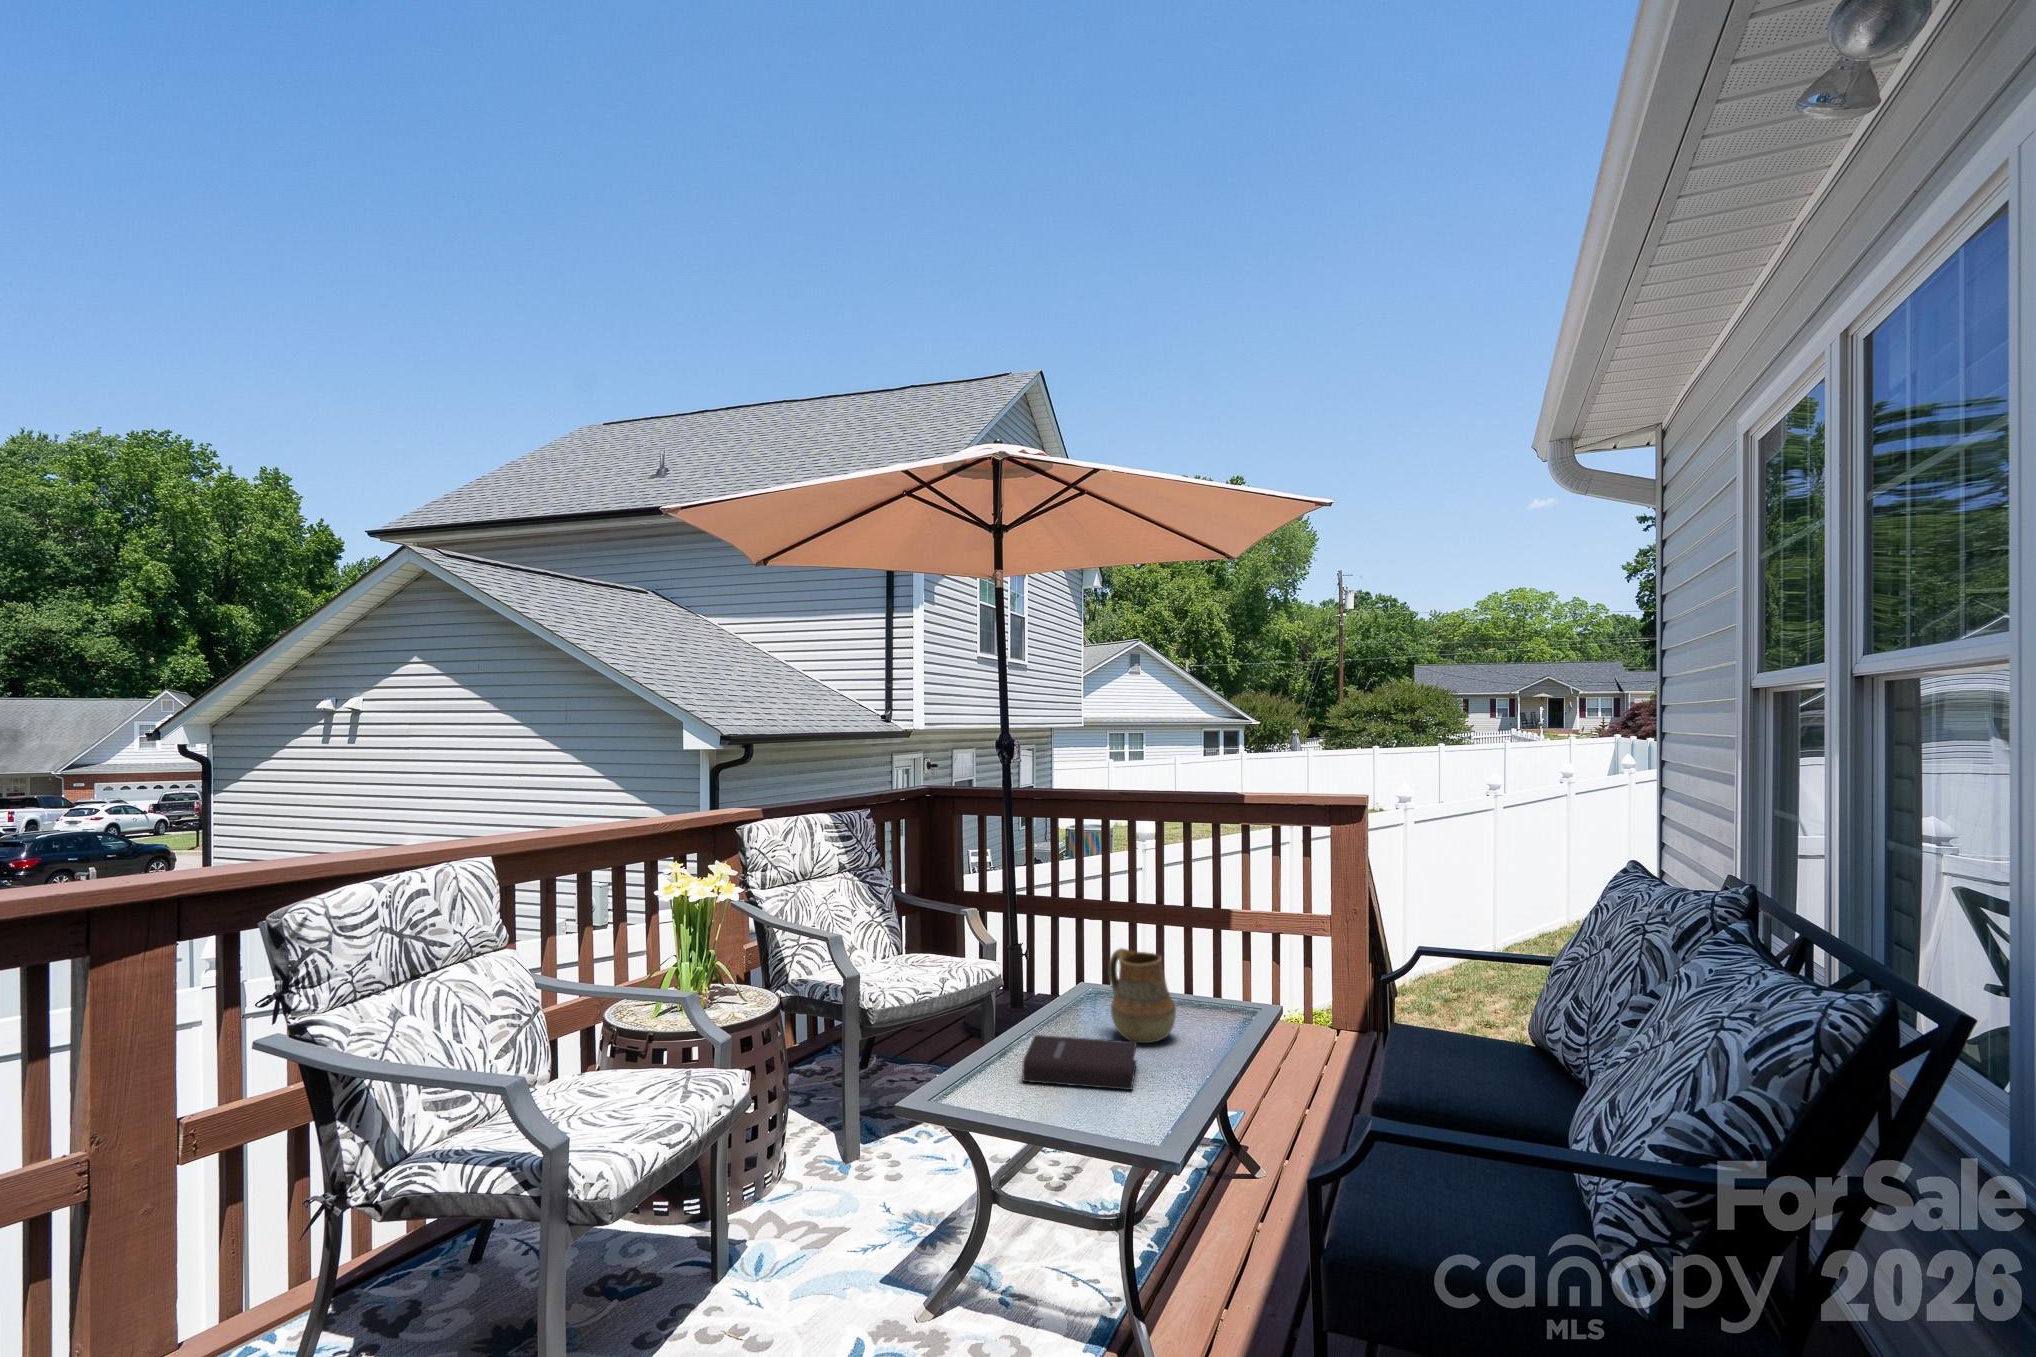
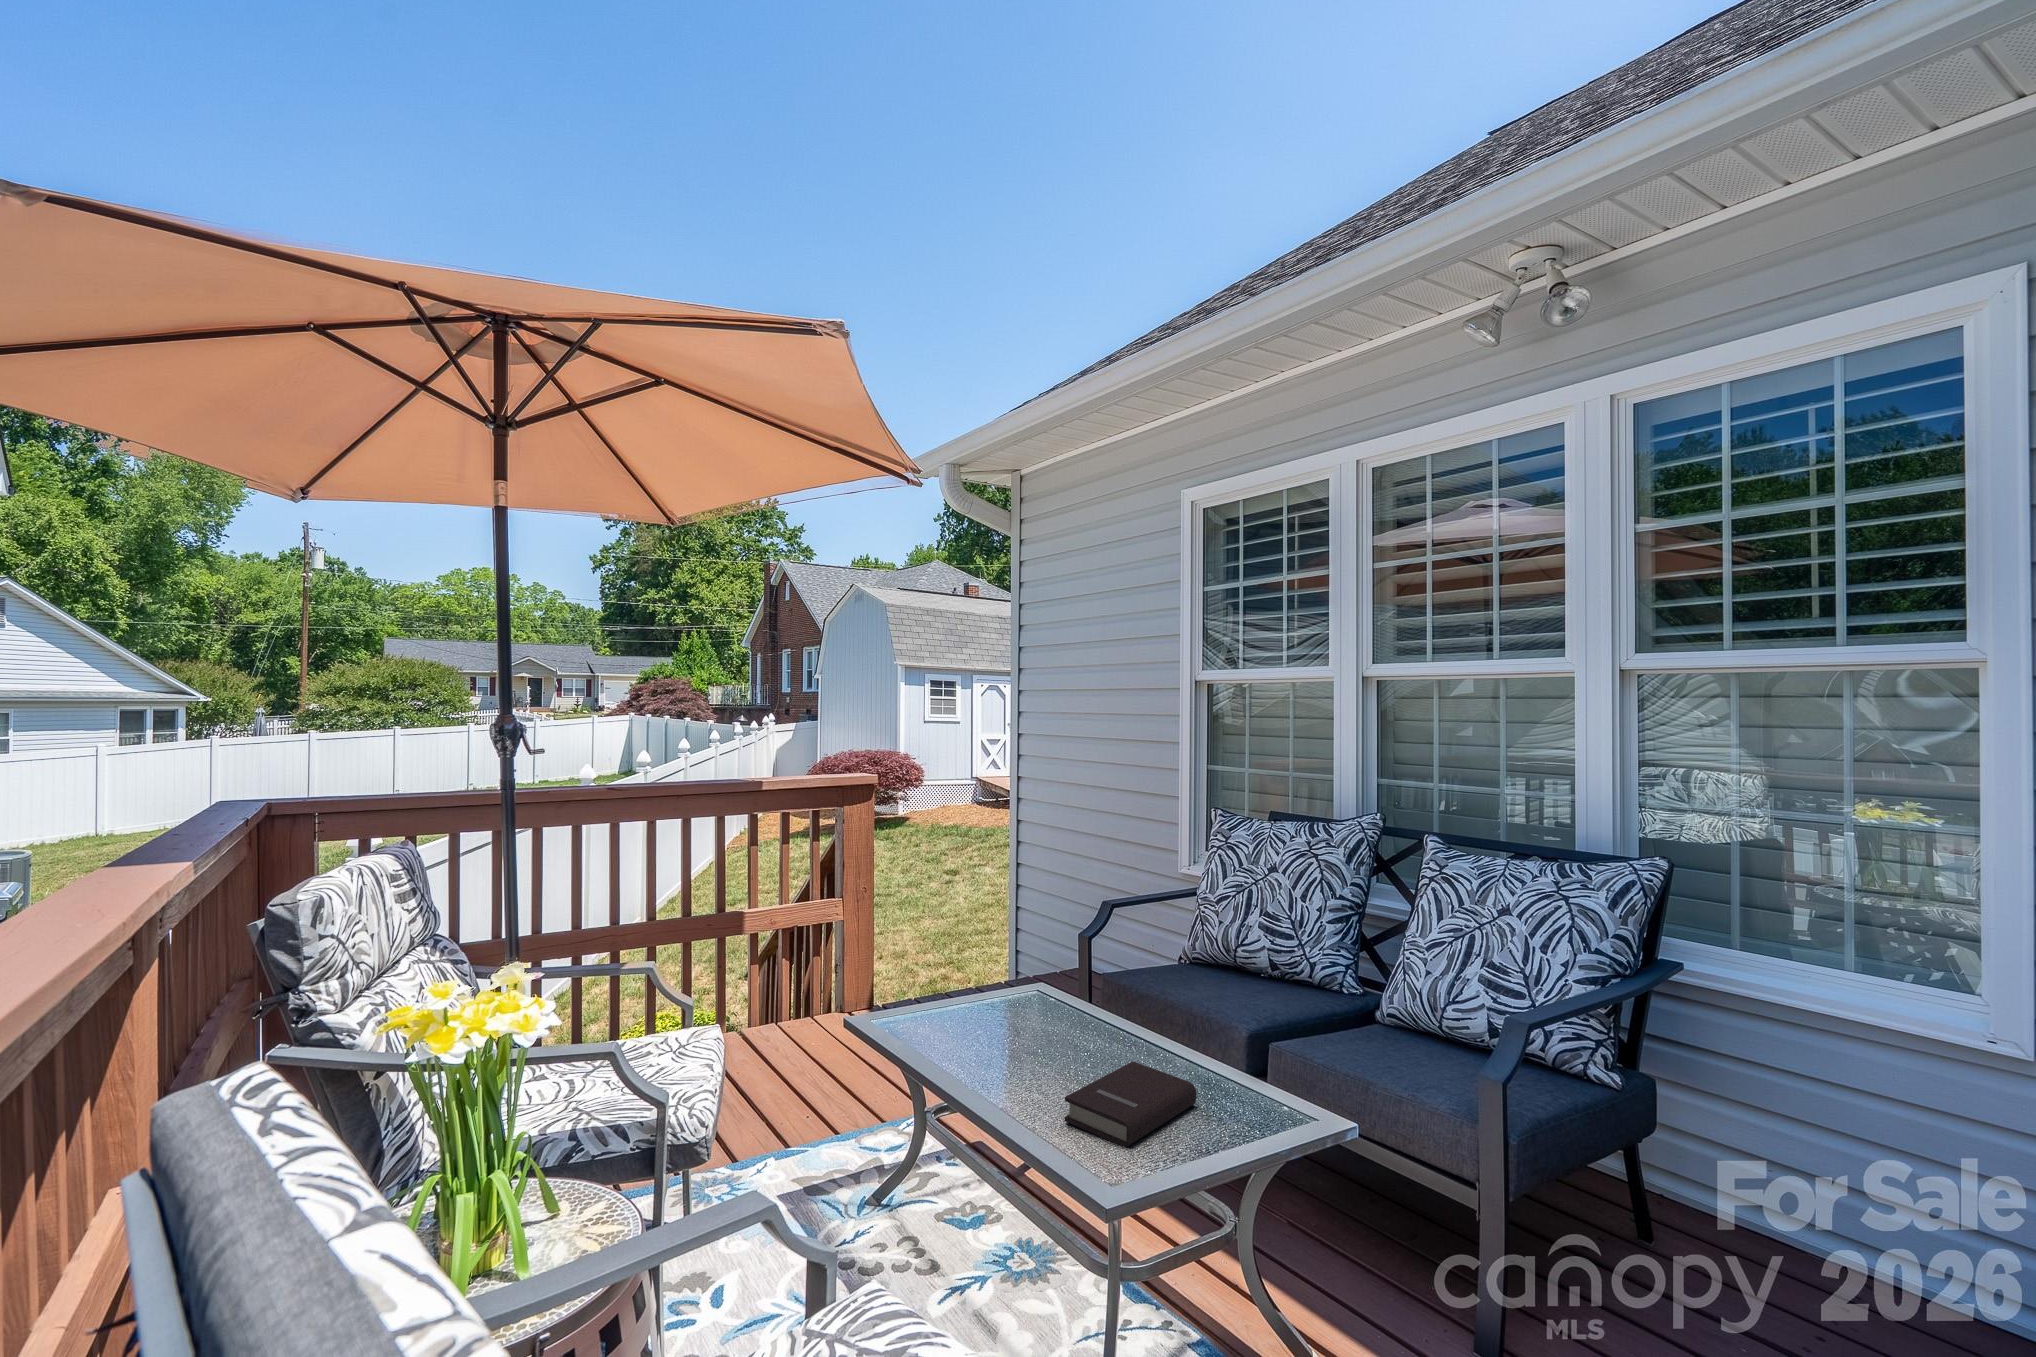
pitcher: present [1108,949,1176,1043] -> none [1015,971,1092,1069]

